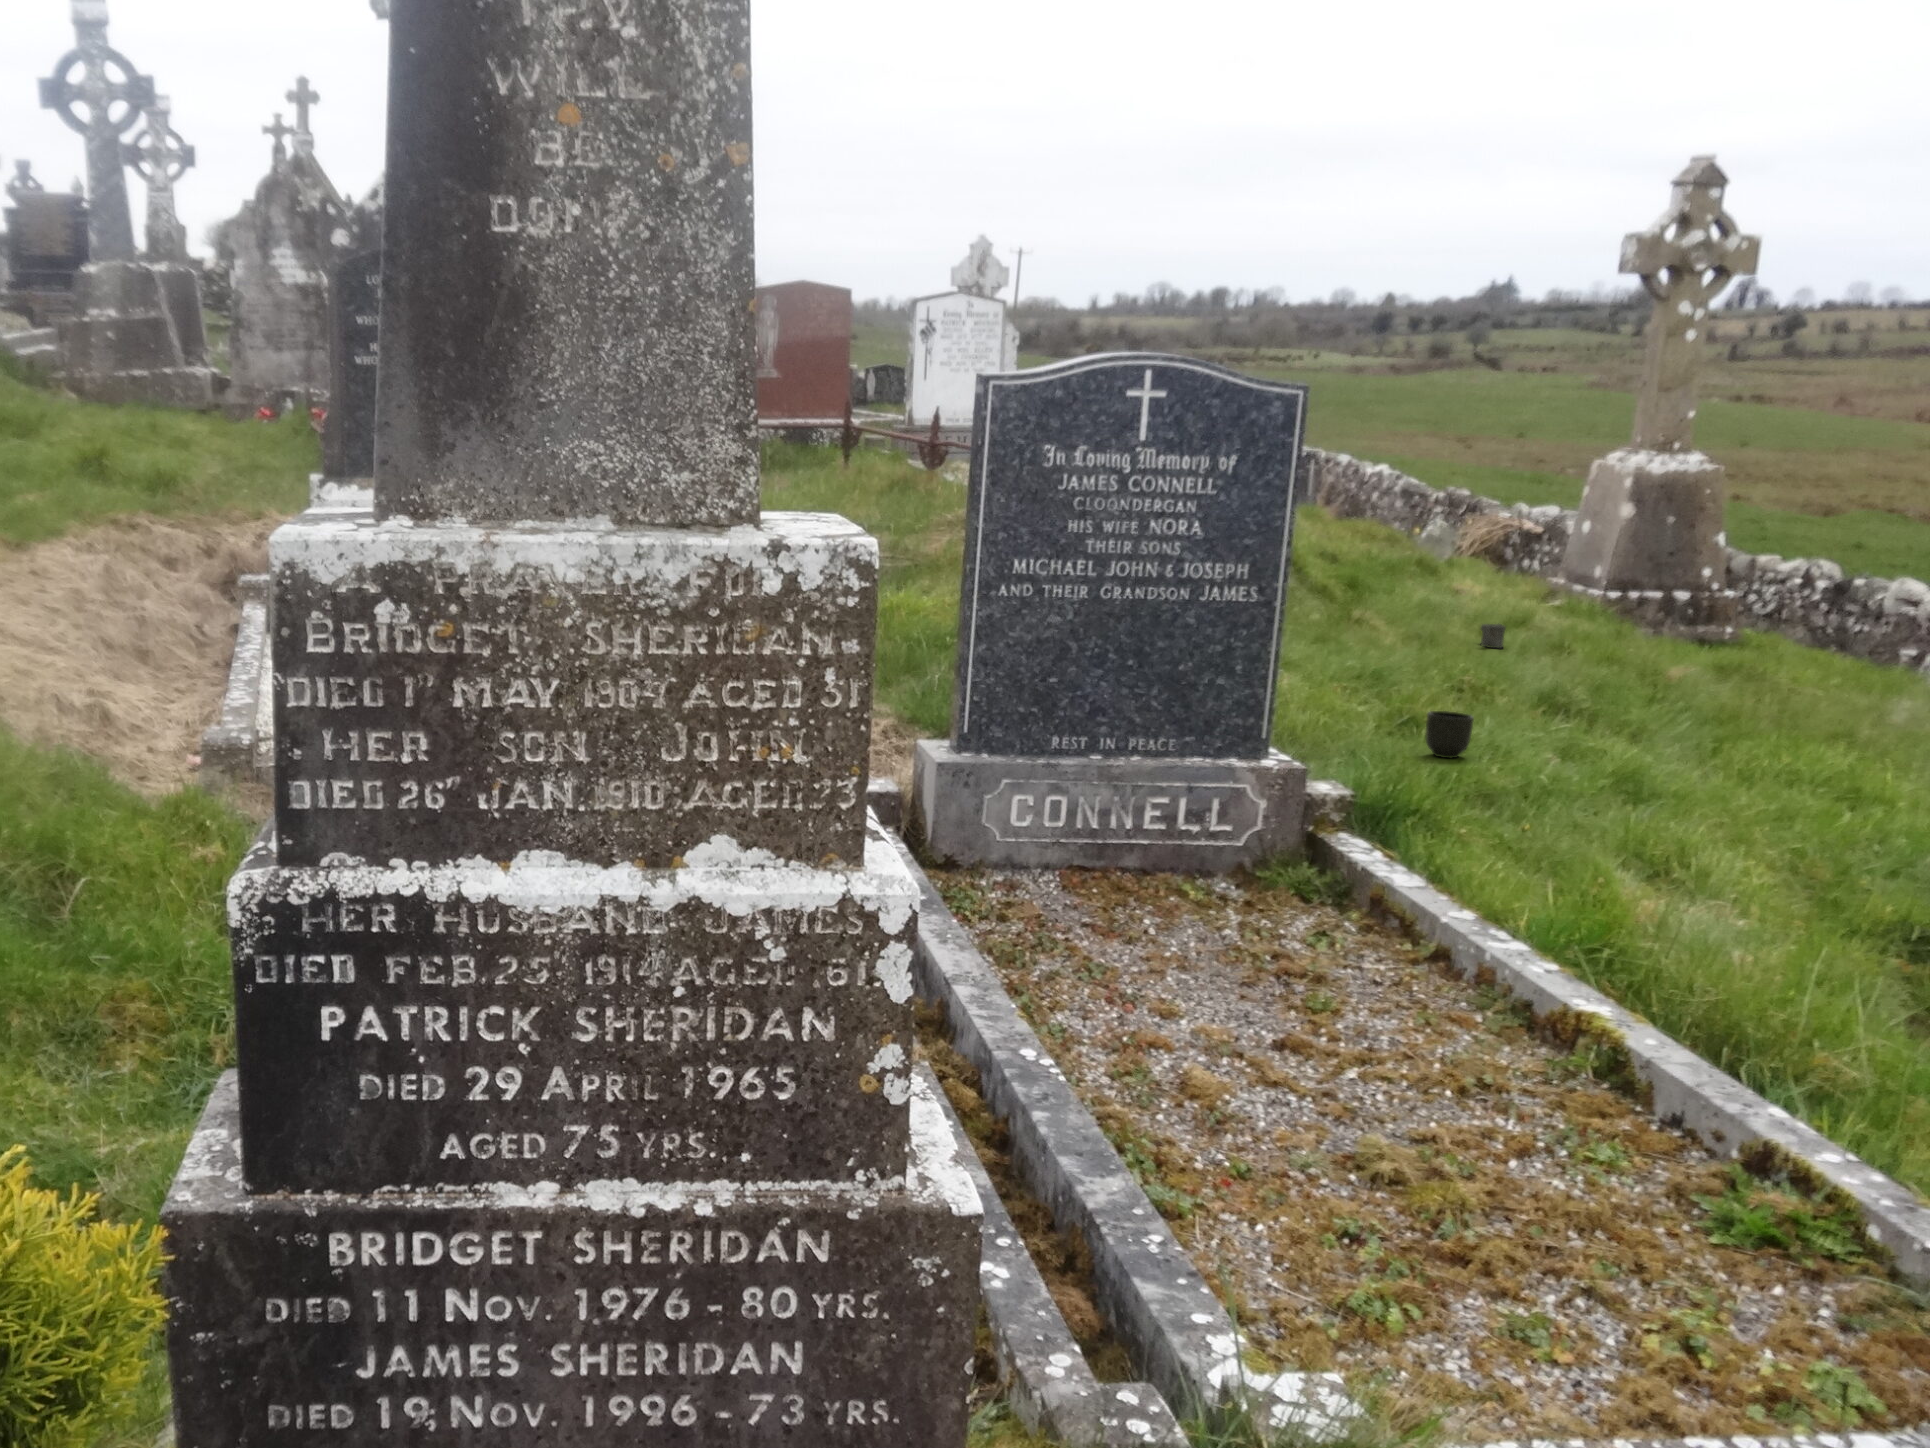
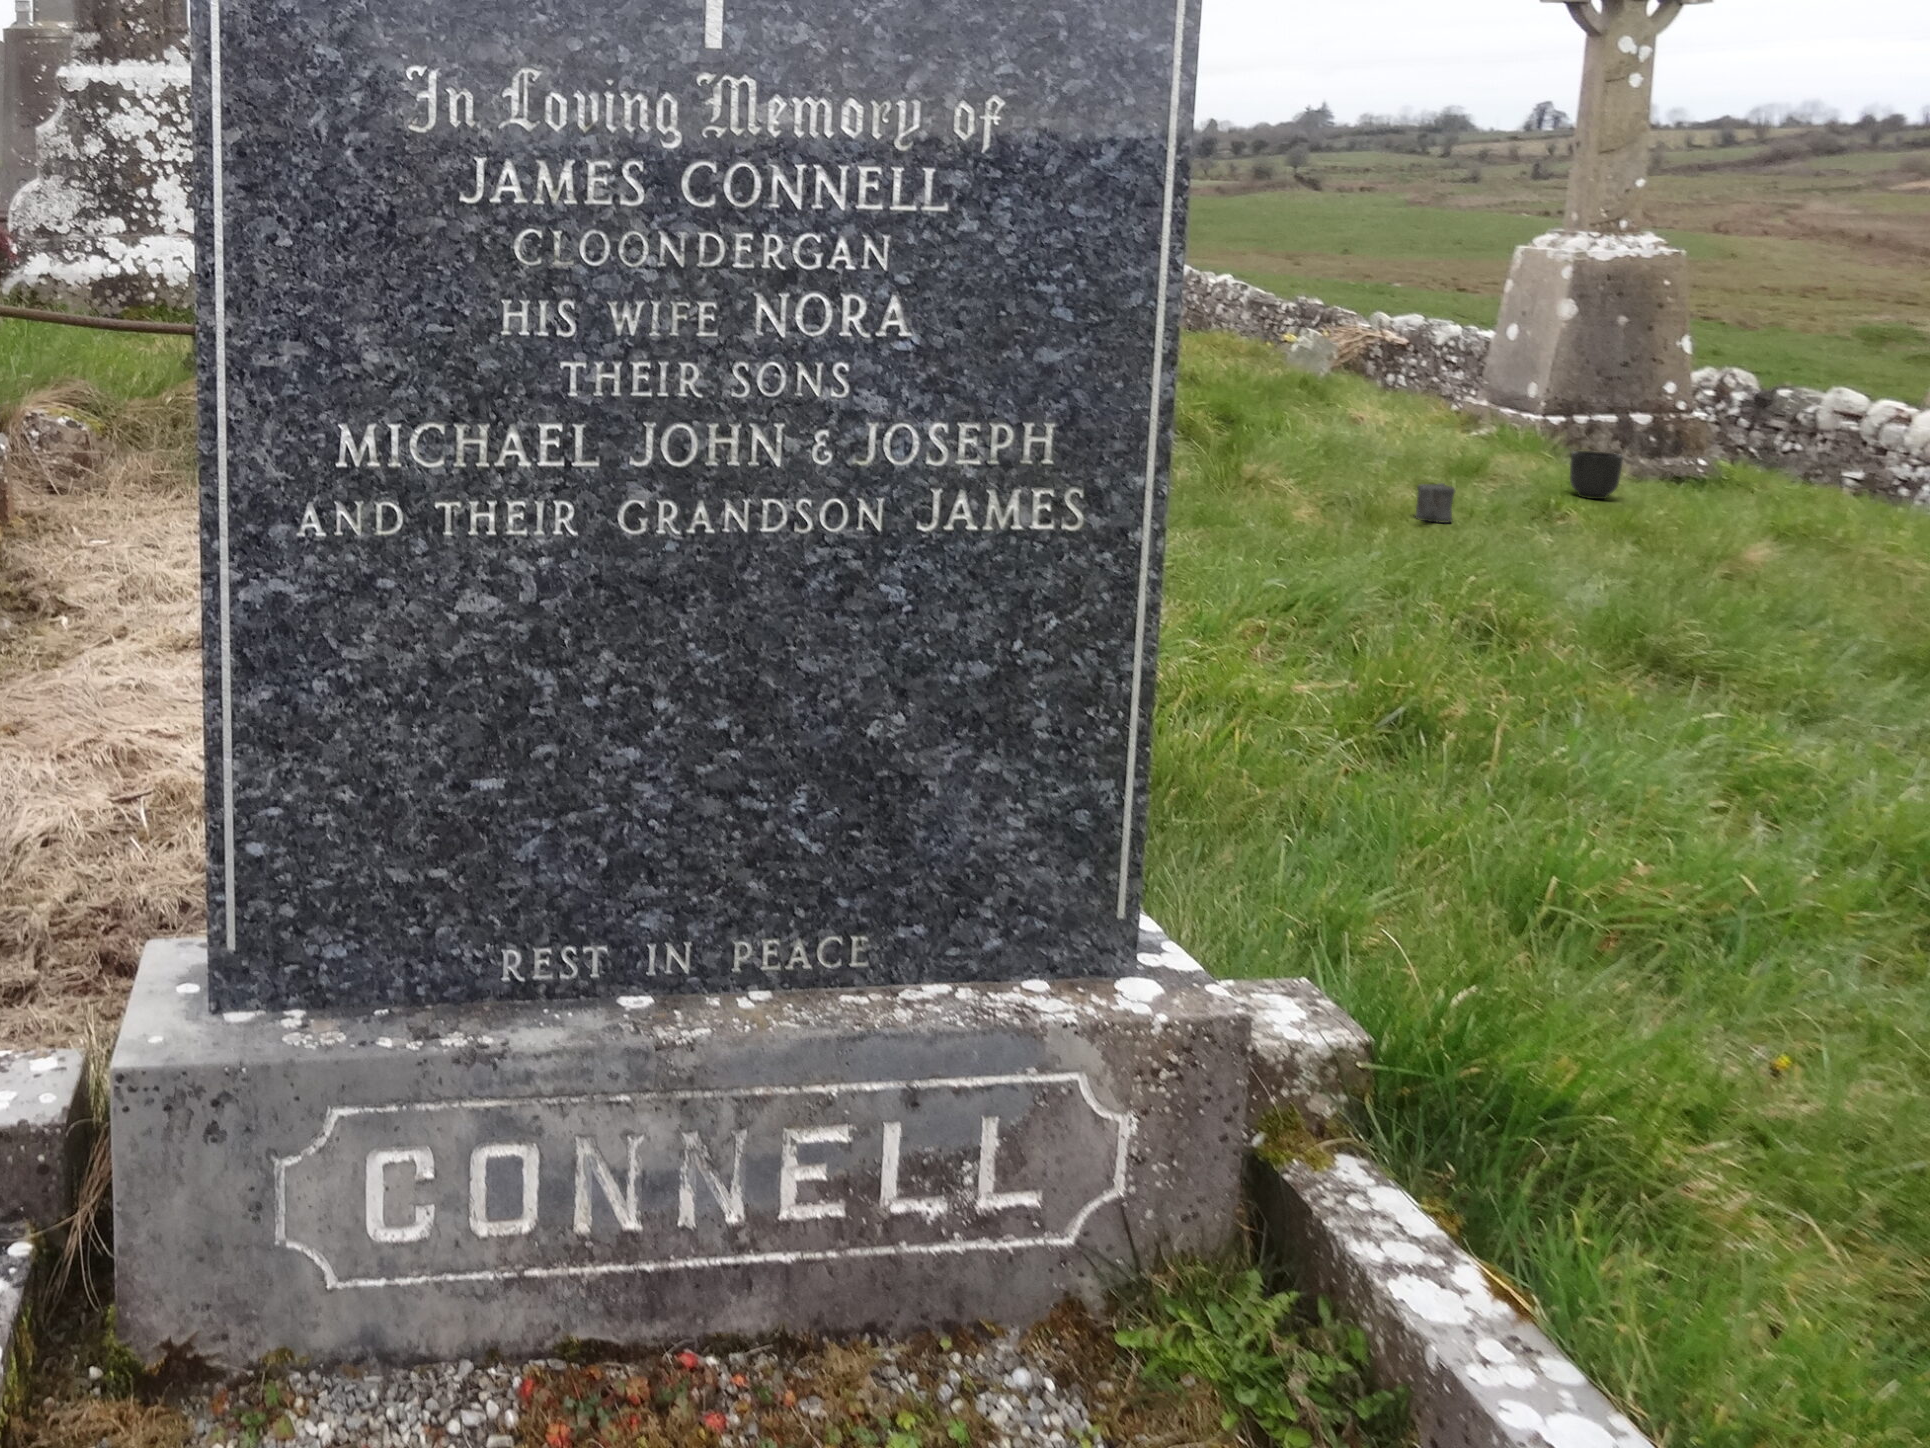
planter: present [1425,711,1474,758] -> present [1570,451,1623,499]

